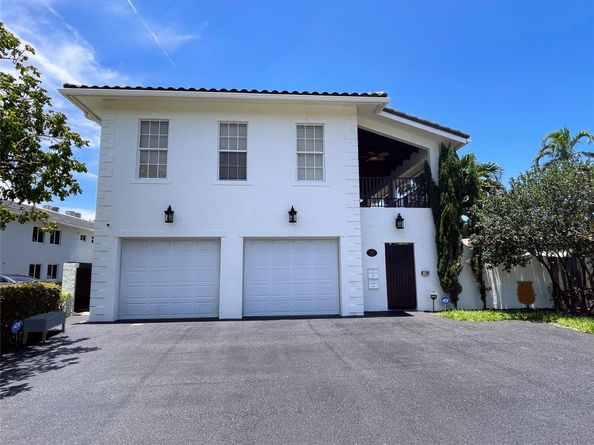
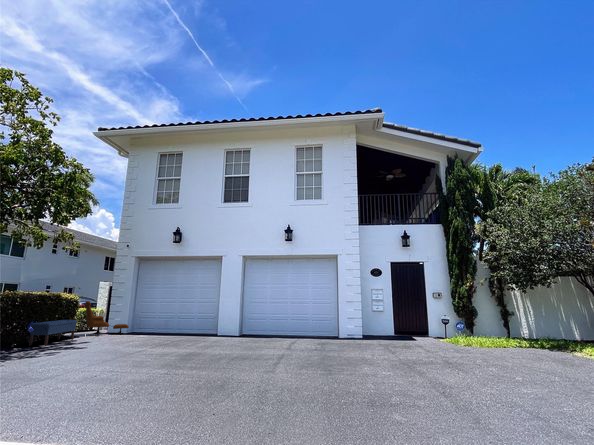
lounge chair: present [516,281,536,311] -> present [86,301,129,336]

